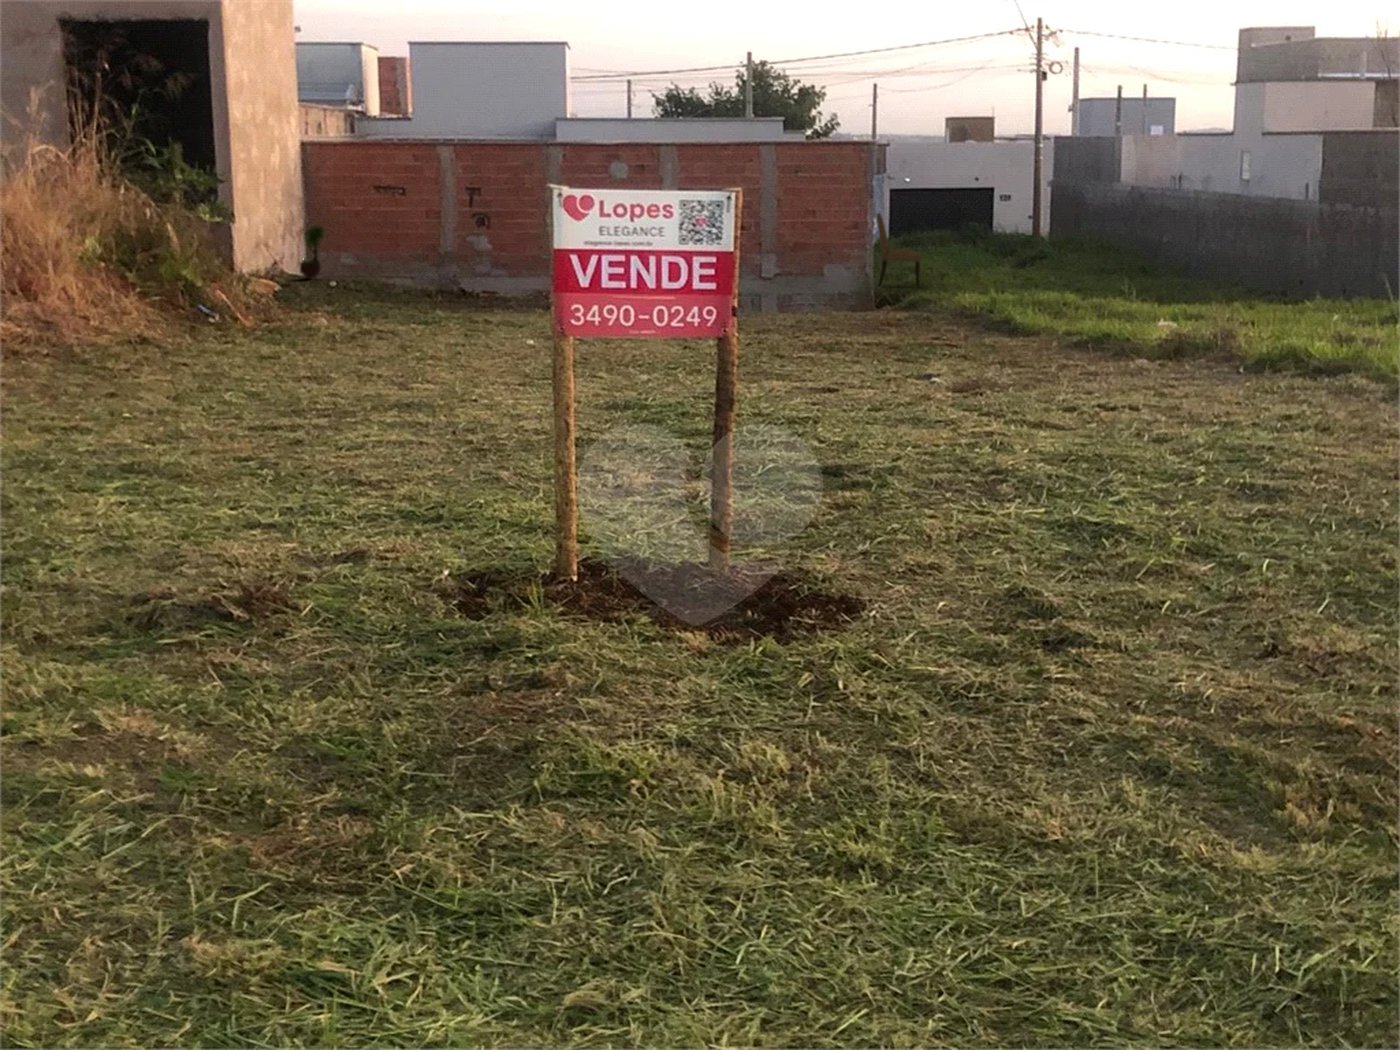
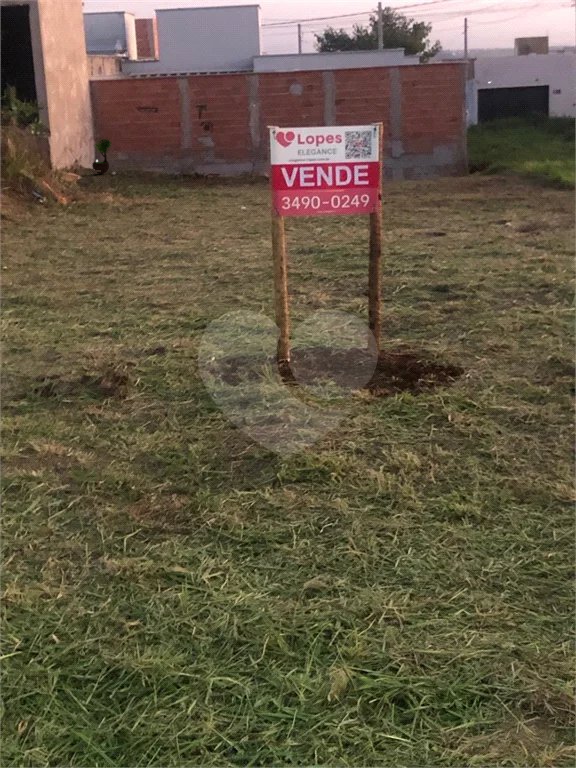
chair: present [877,213,921,289] -> none [466,112,496,162]

